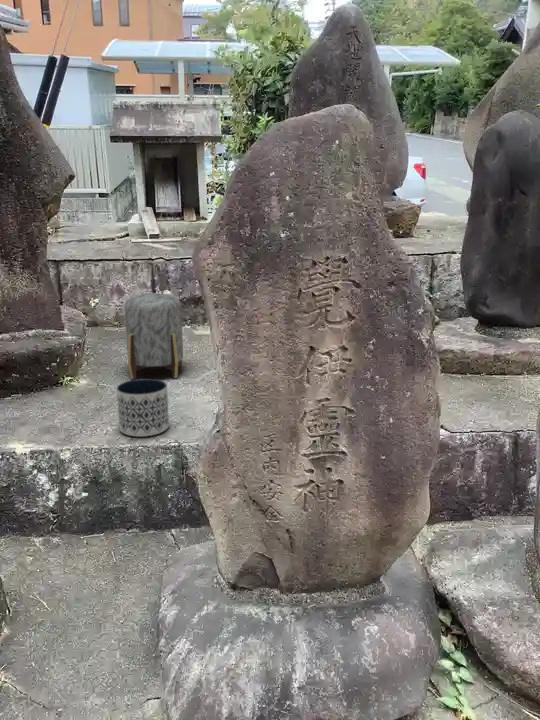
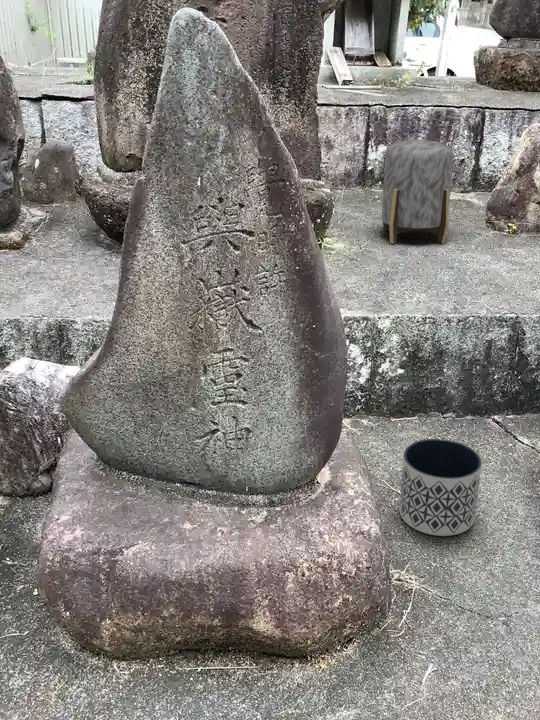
planter: present [117,379,169,437] -> present [399,439,481,536]

